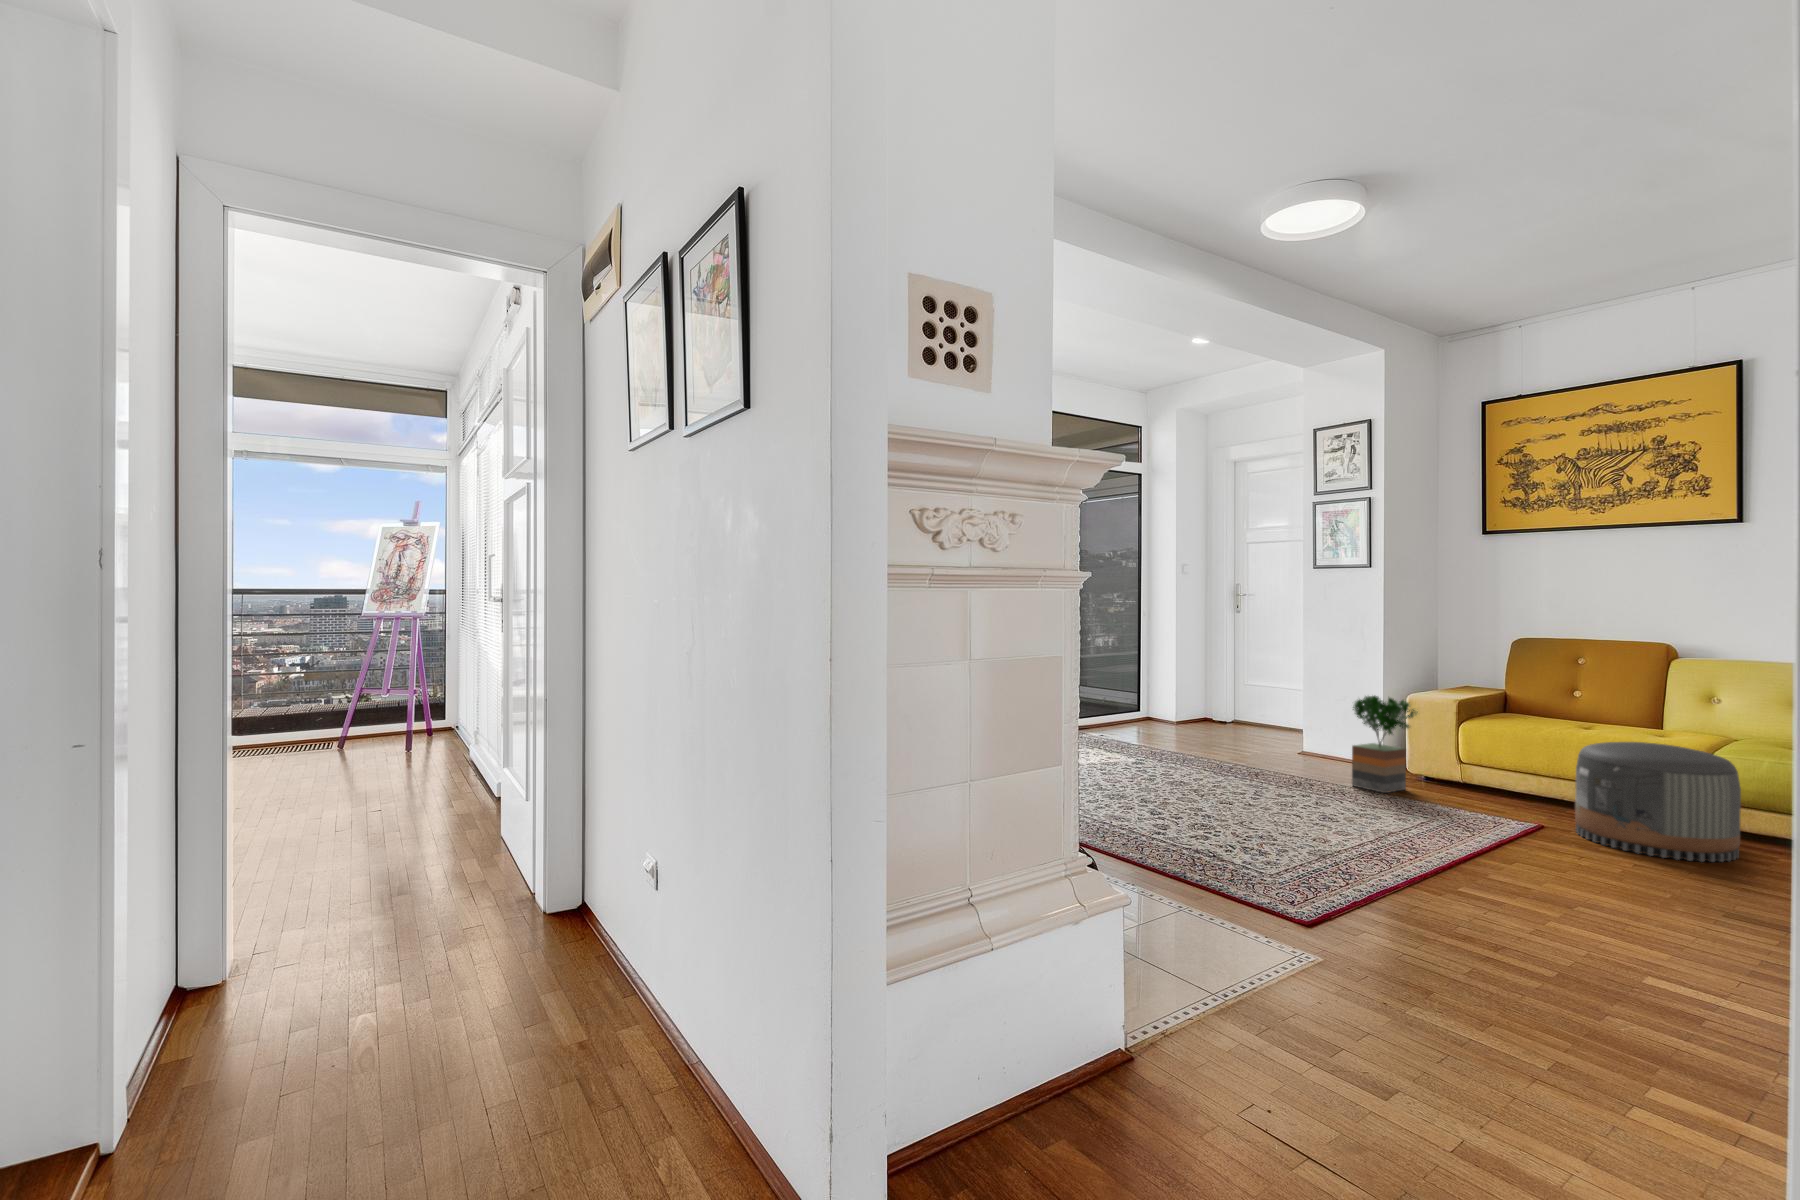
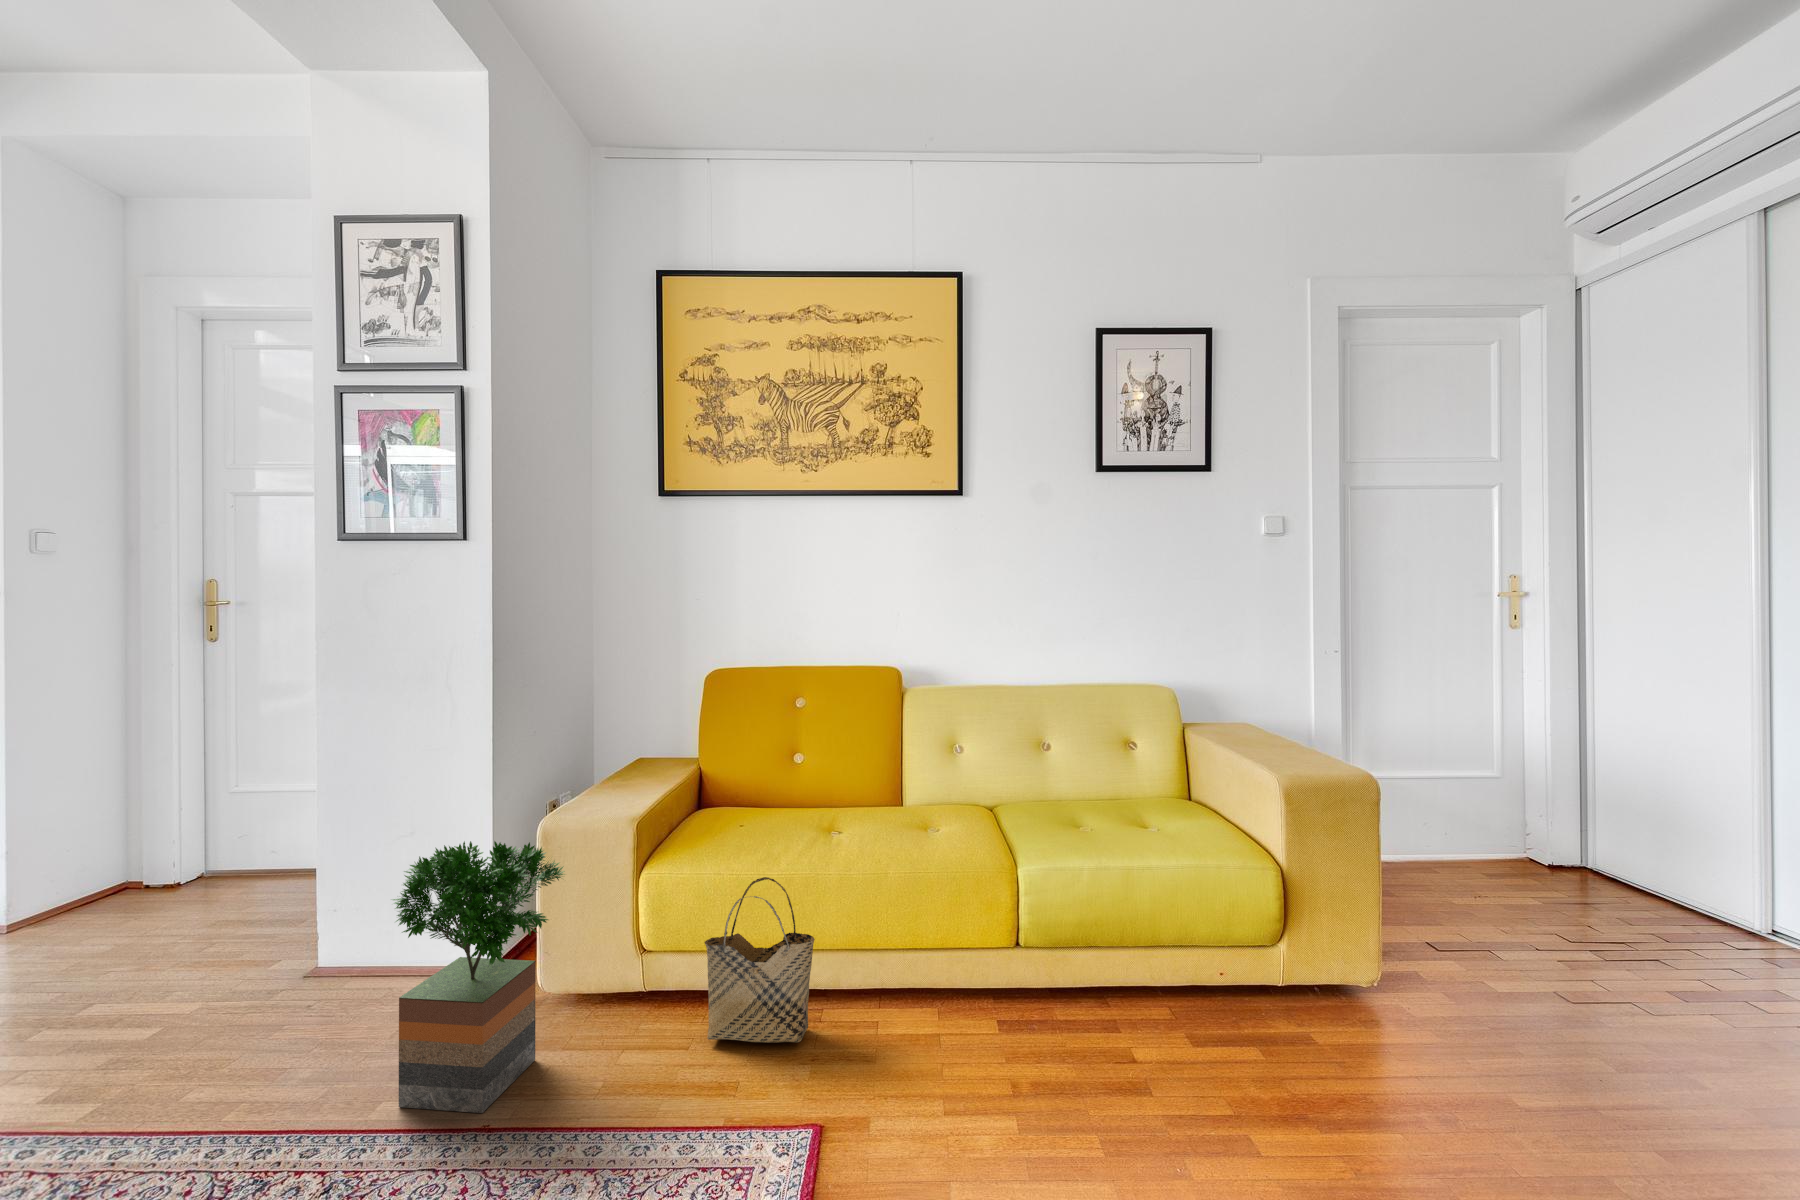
woven basket: none [1491,736,1555,812] -> present [705,877,815,1043]
pouf: present [1575,742,1741,862] -> none [875,868,1115,1166]

